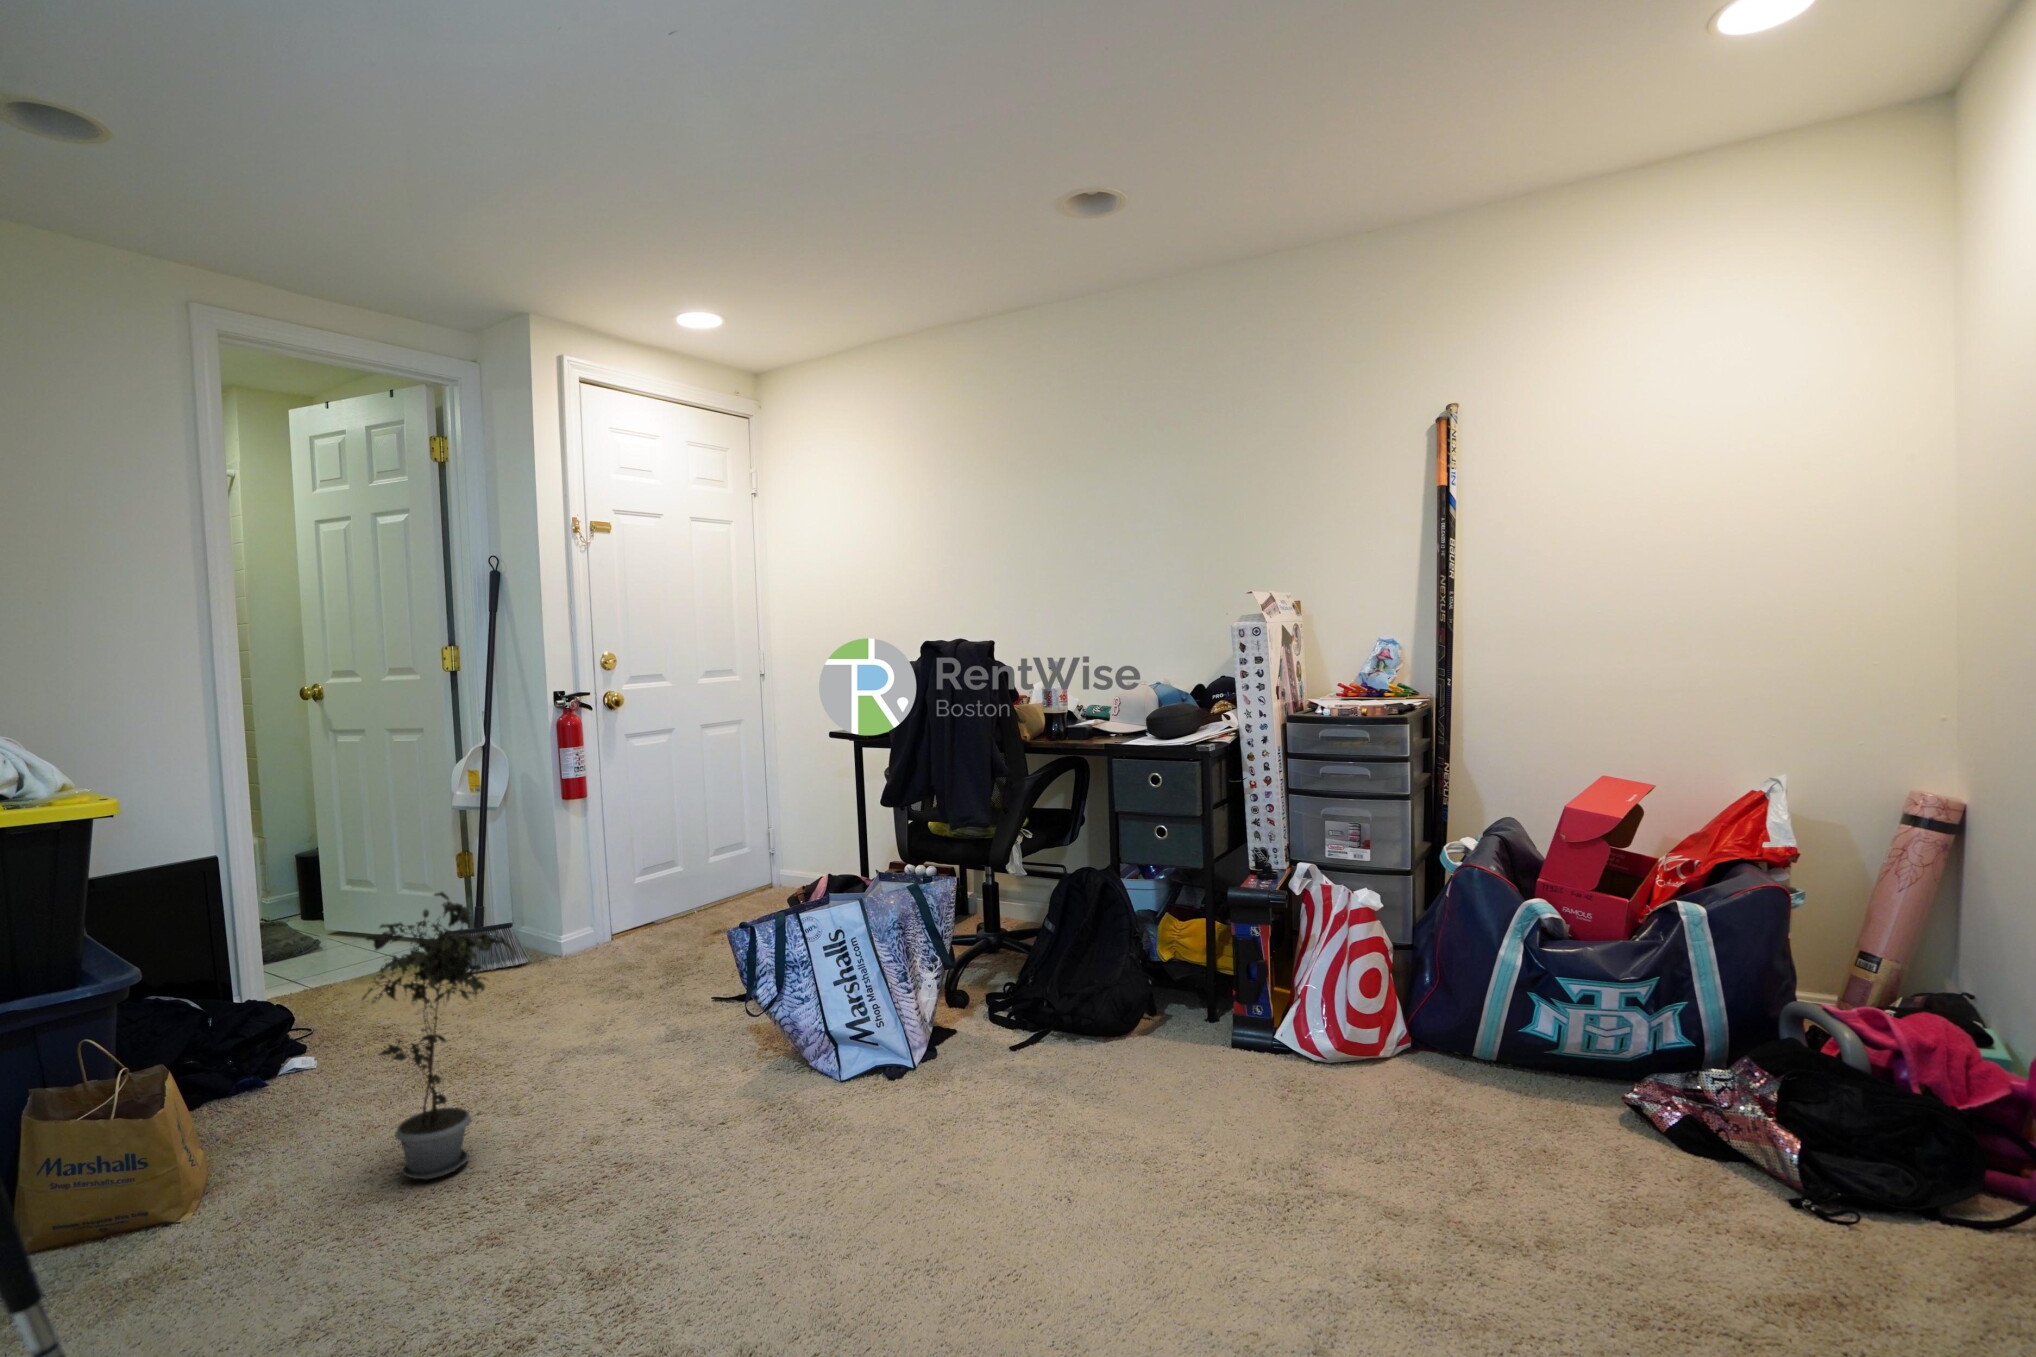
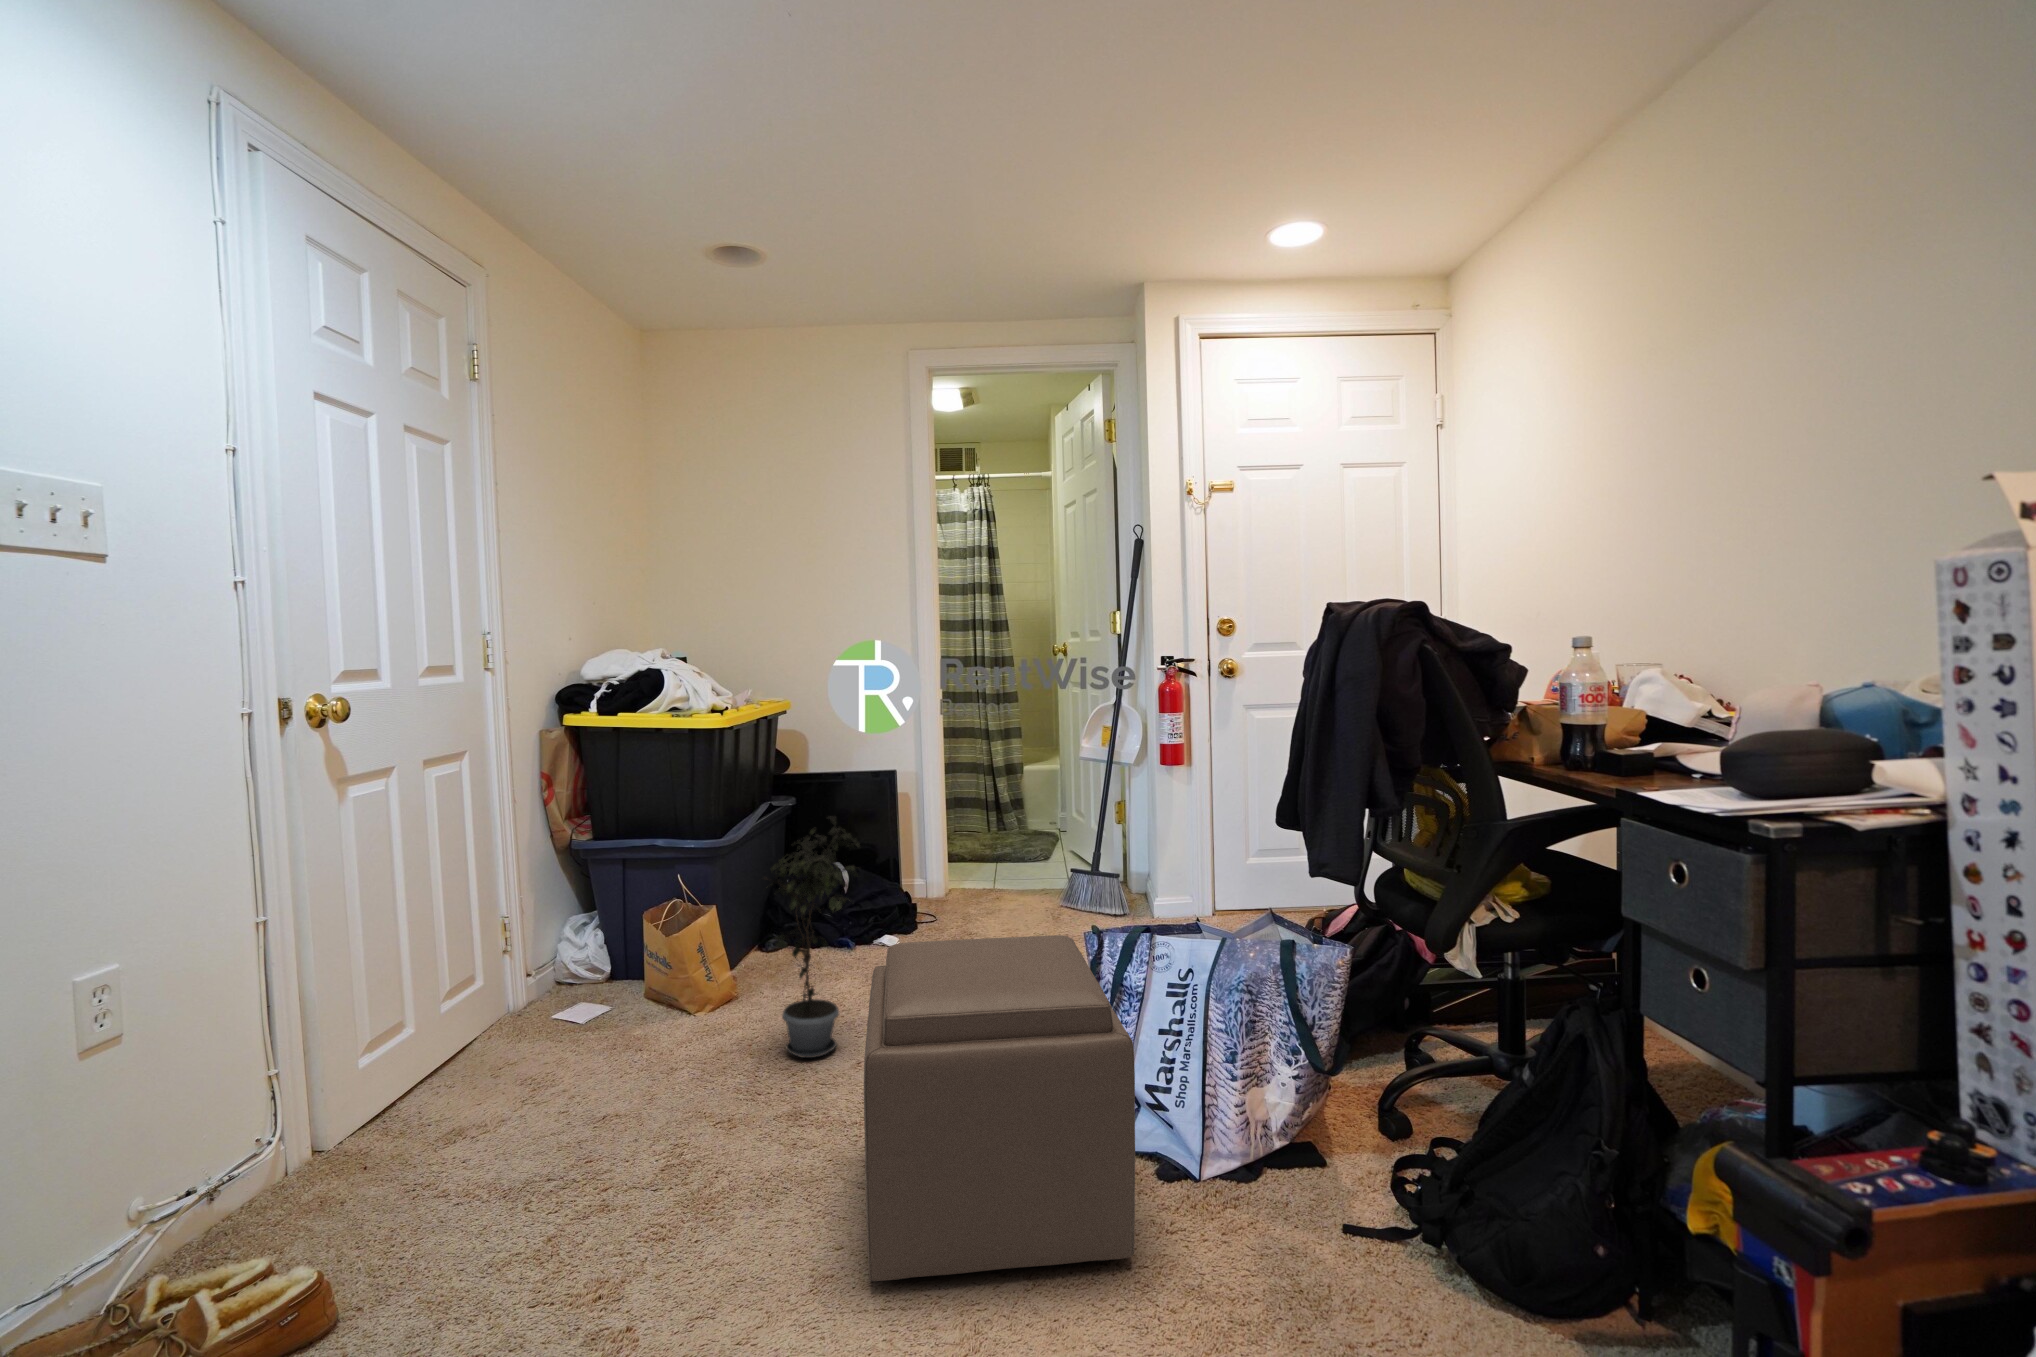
ottoman: none [670,922,953,1207] -> present [863,935,1135,1281]

